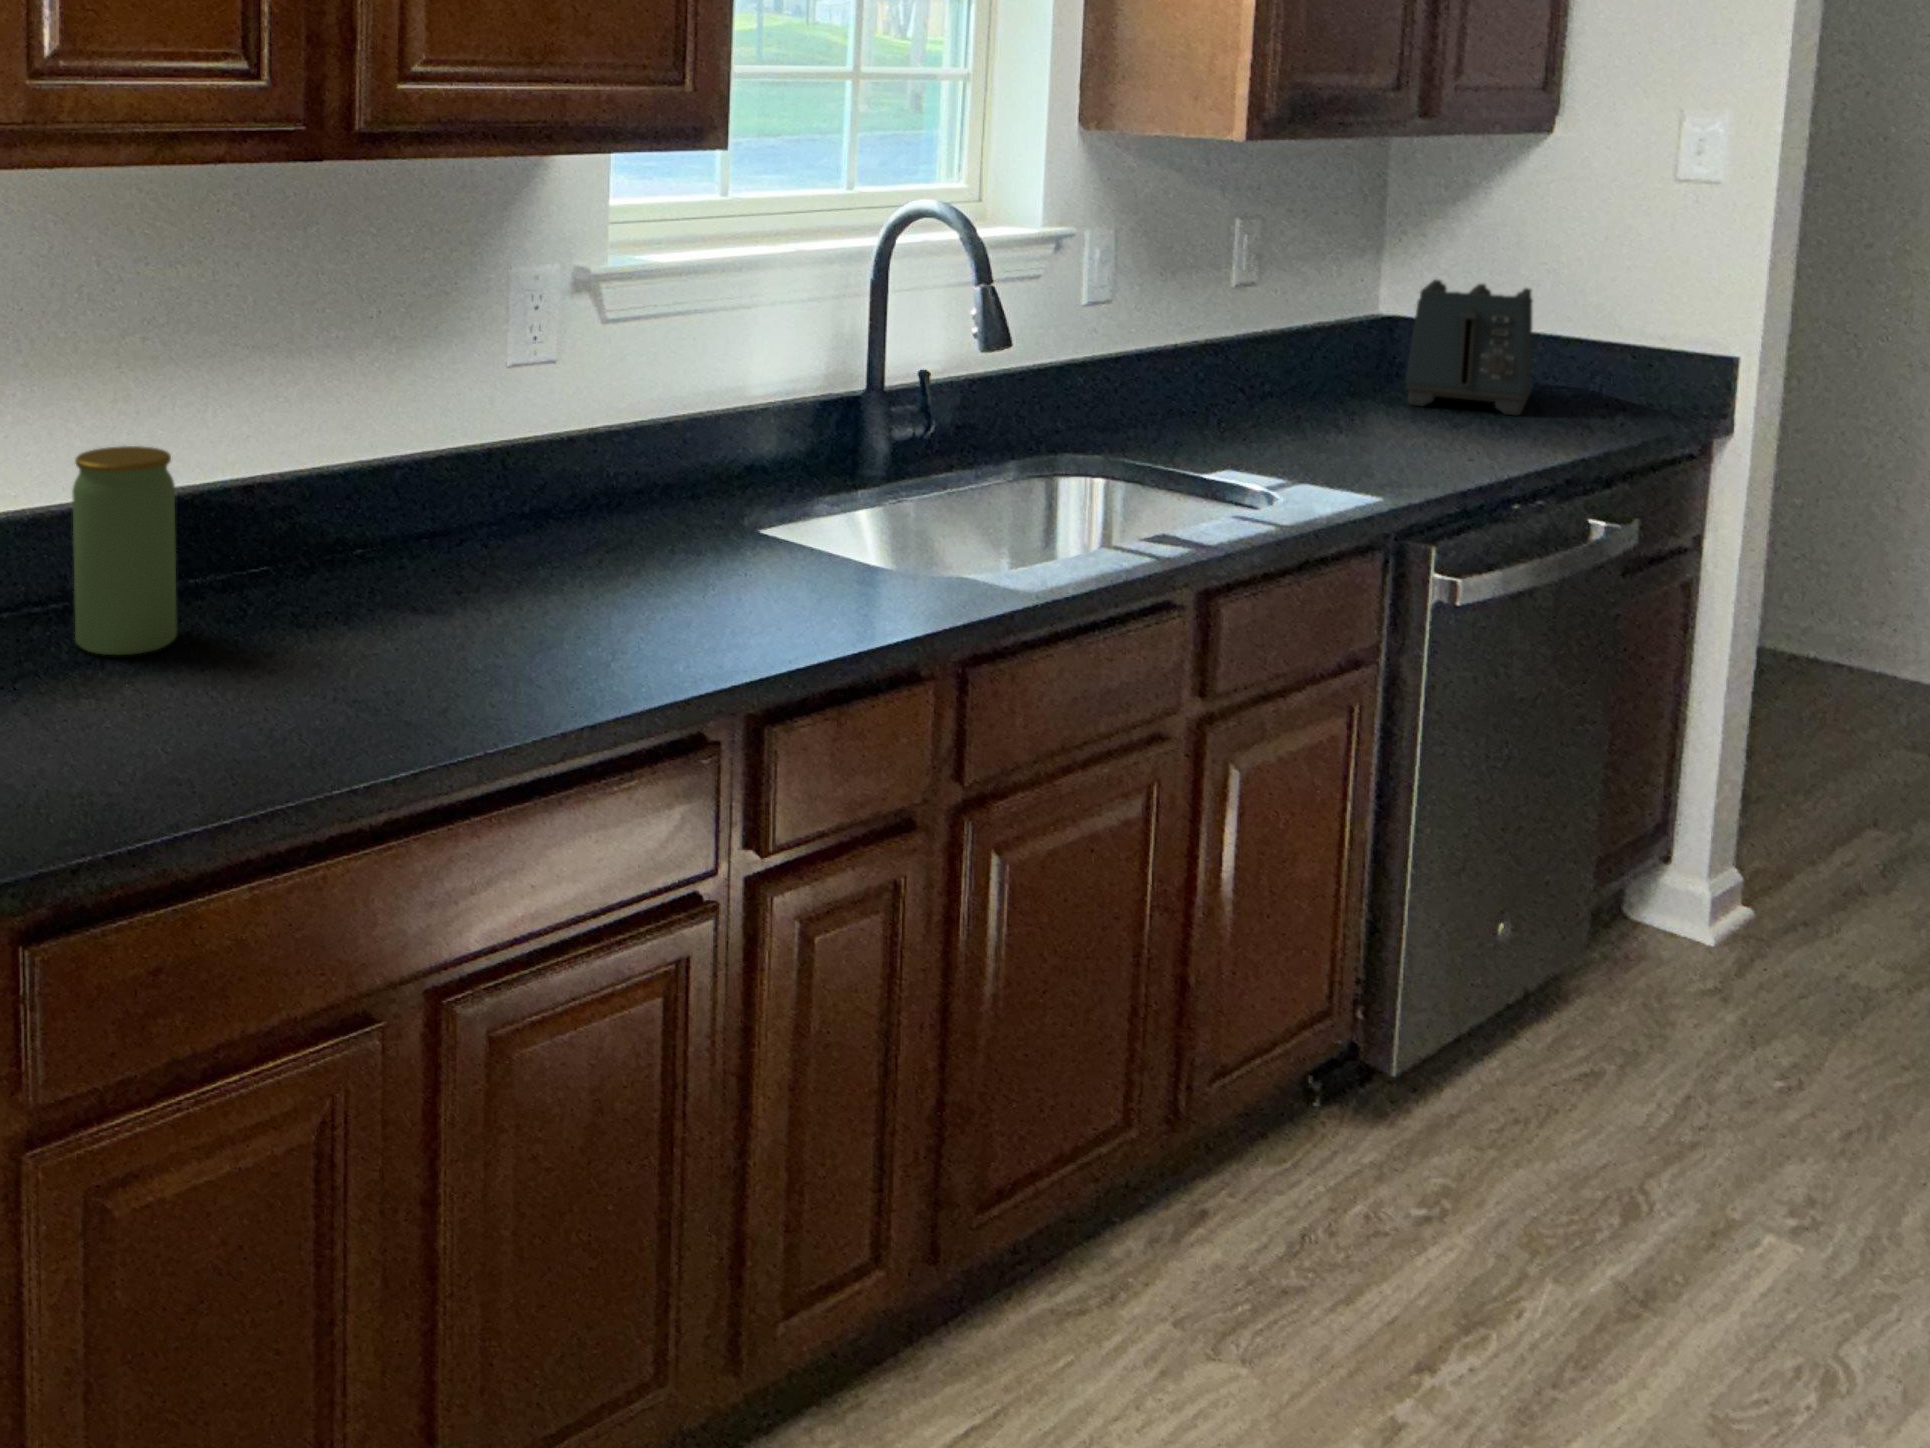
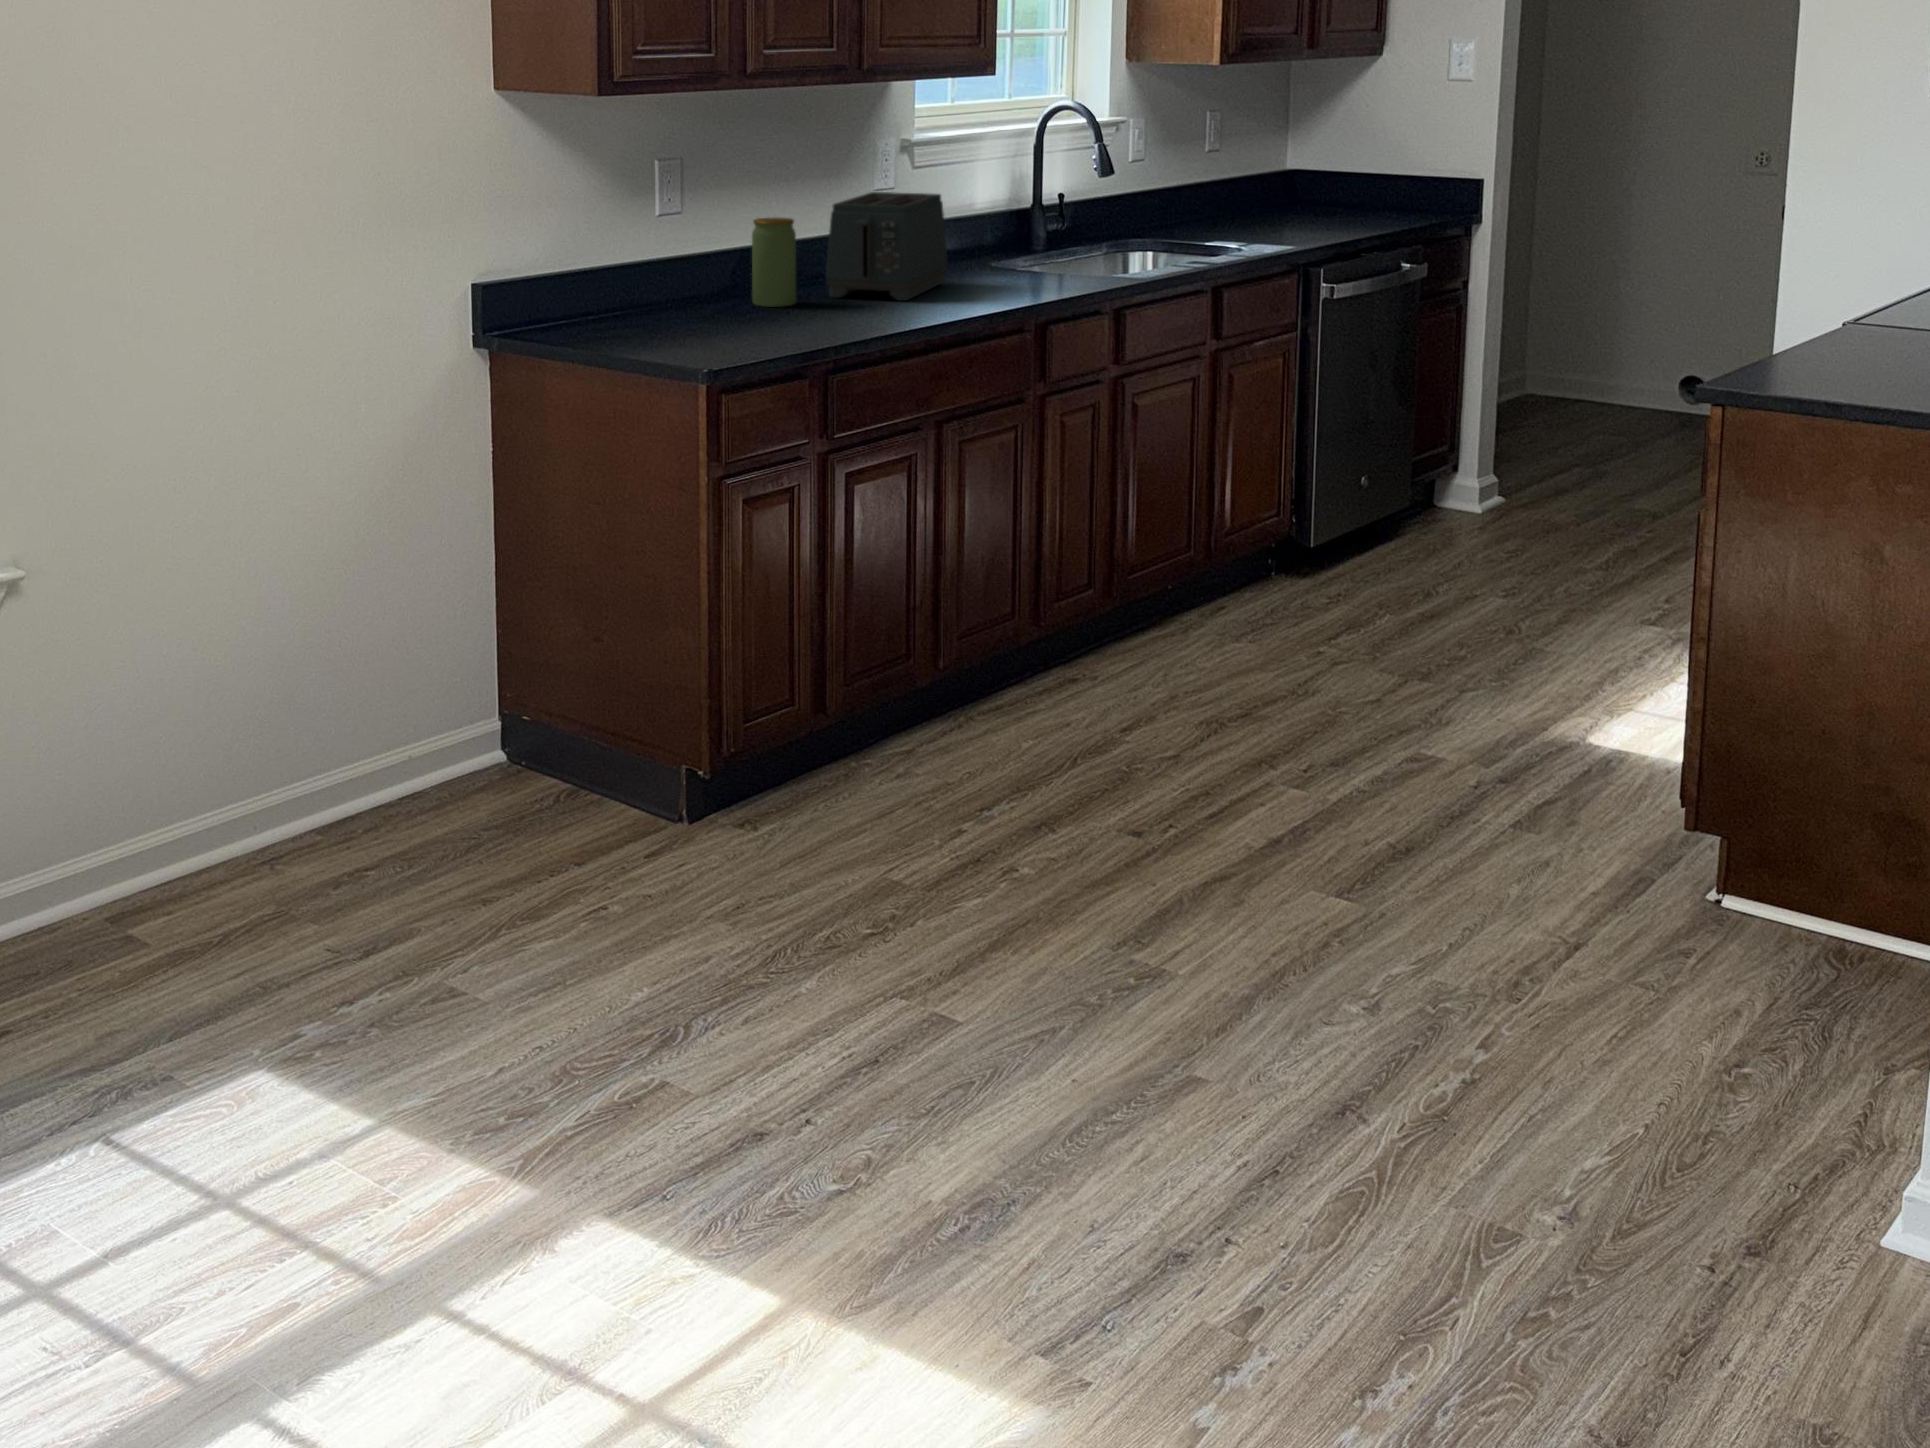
toaster: present [1406,280,1533,415] -> present [826,192,948,301]

